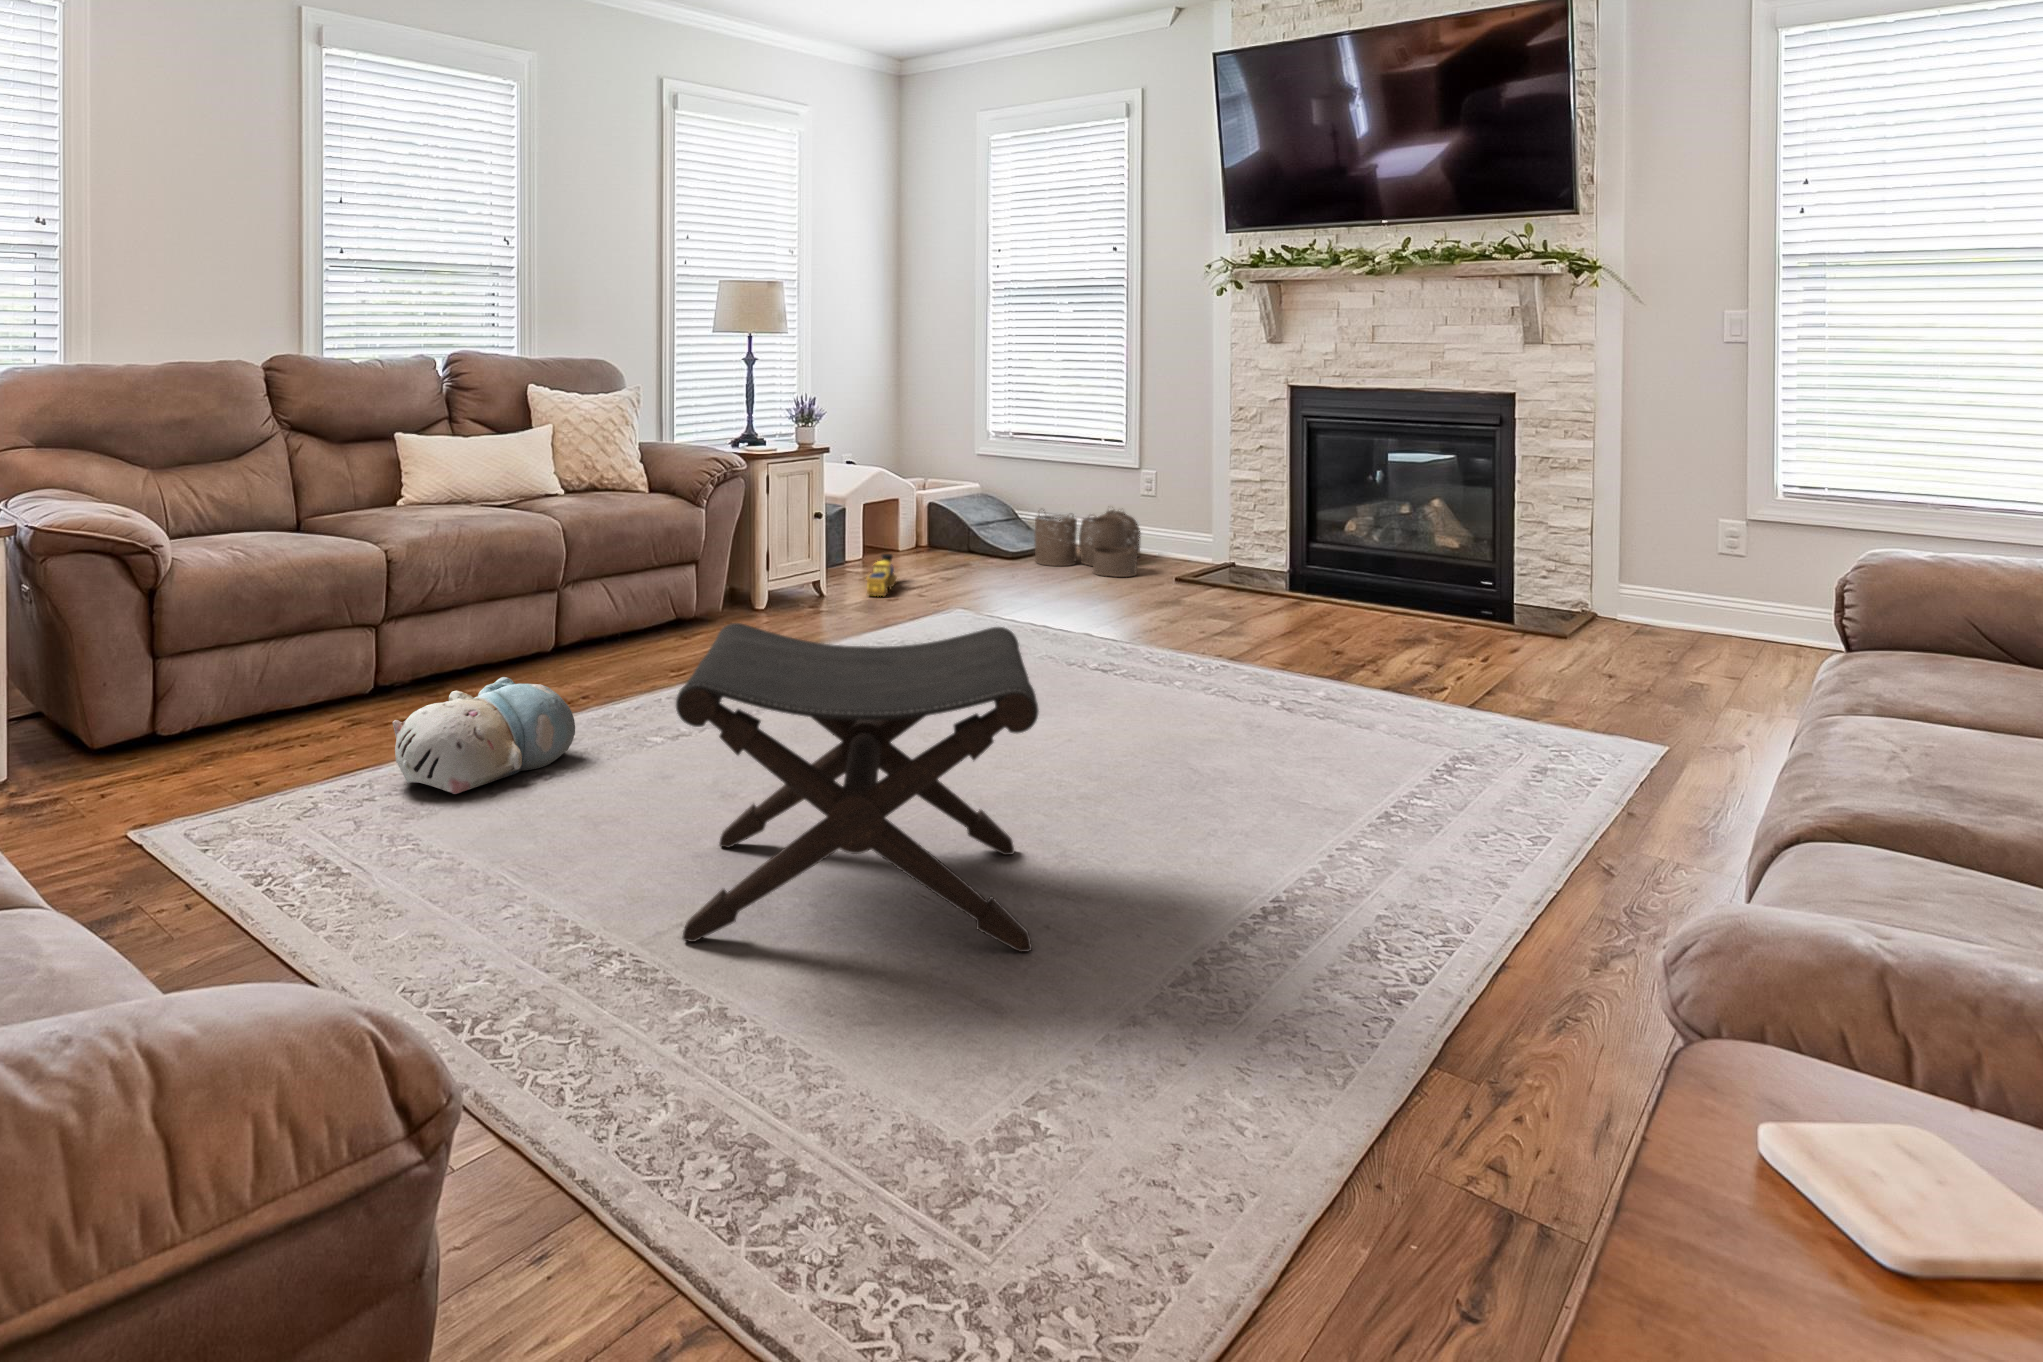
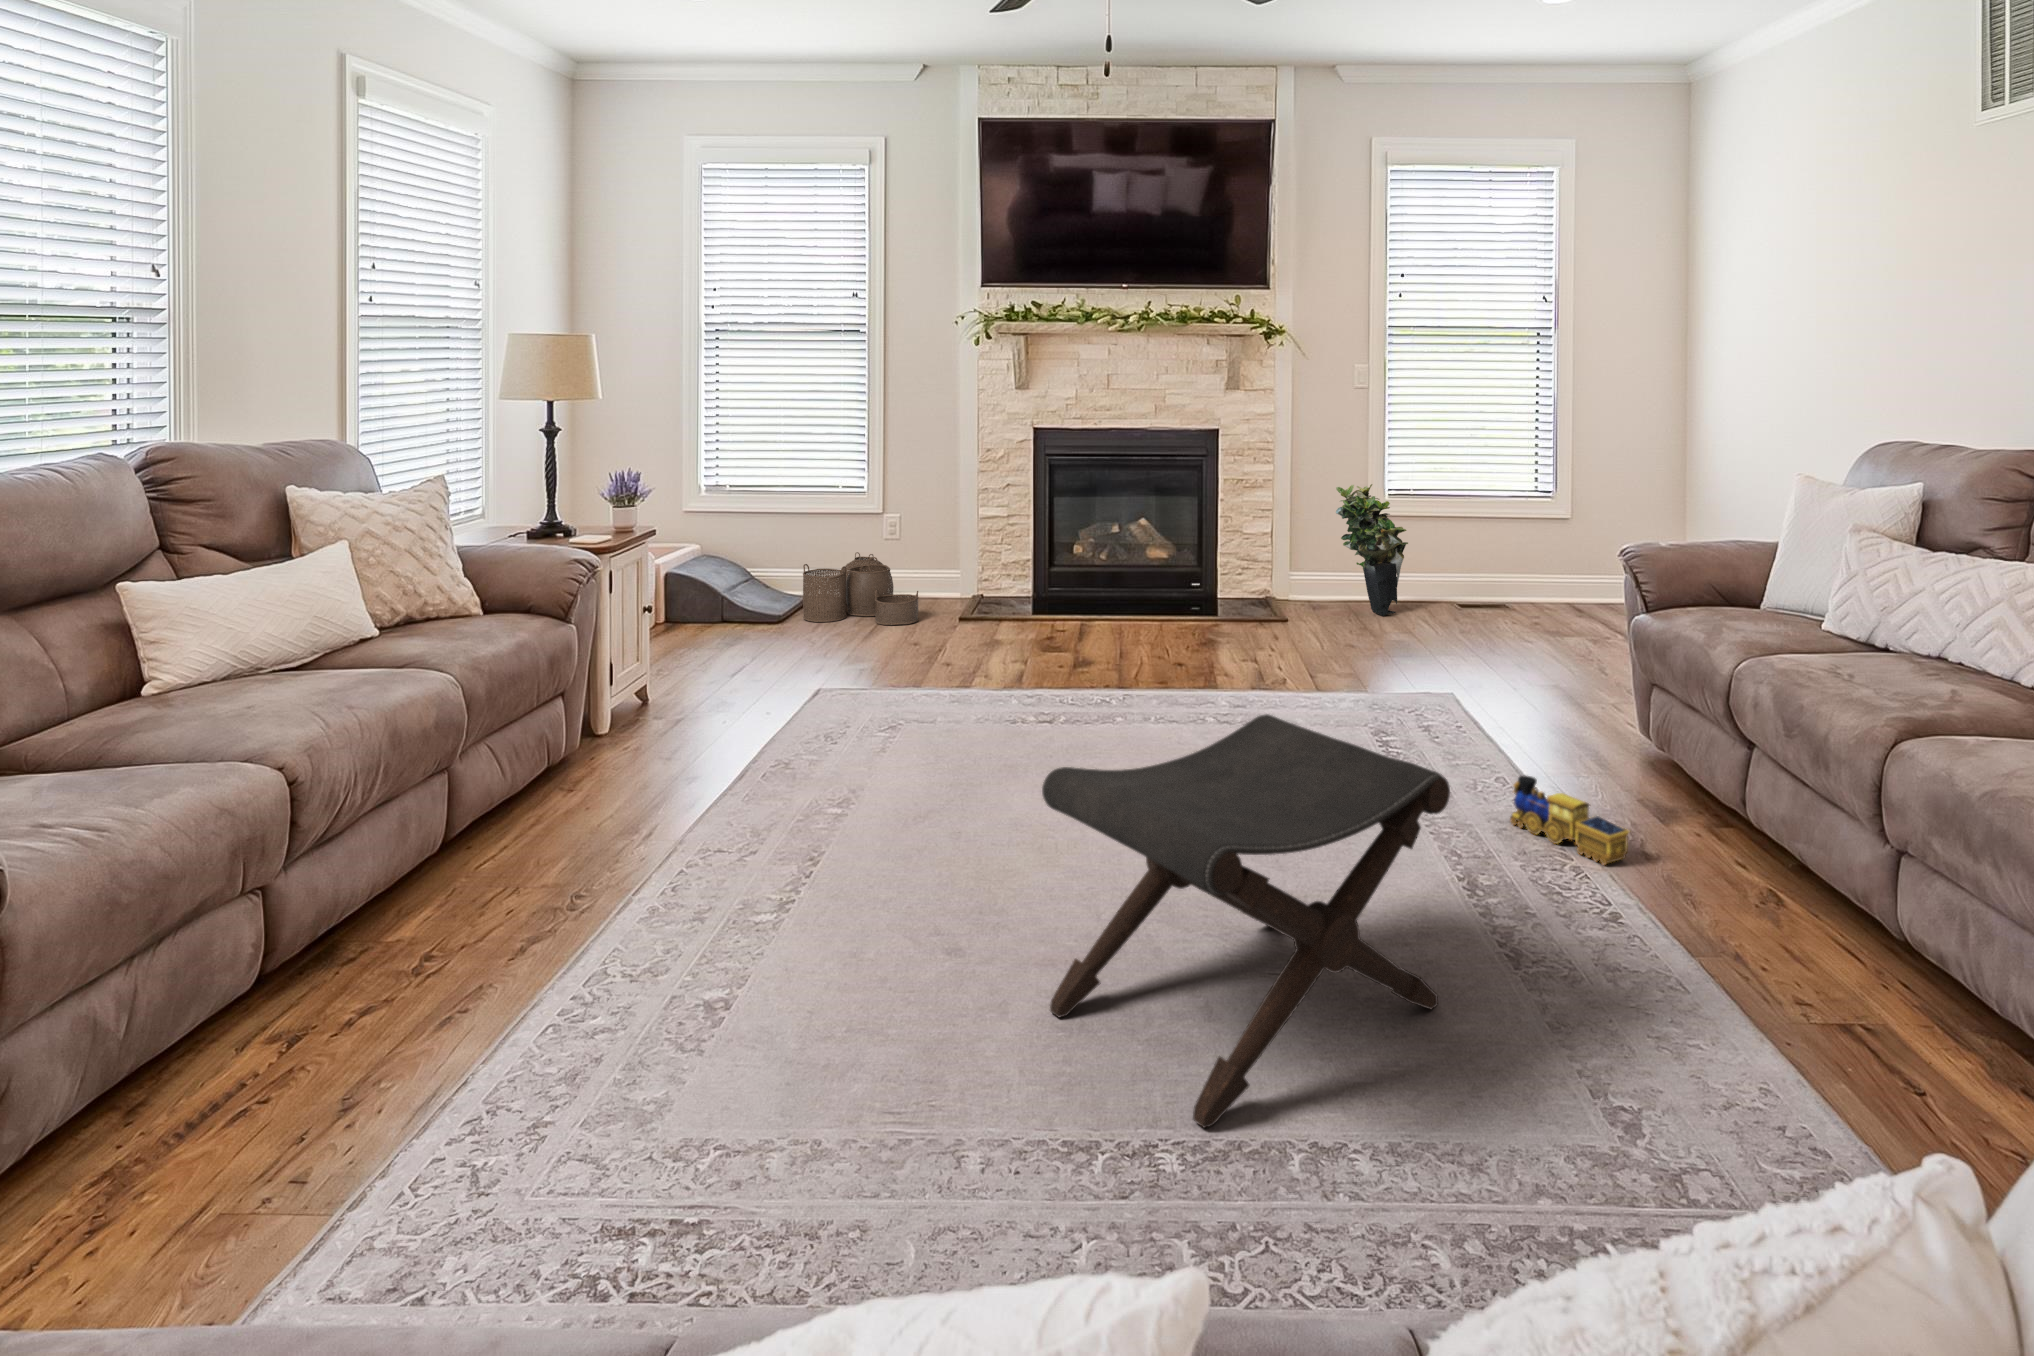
potted plant: none [1661,471,1785,652] -> present [1336,484,1408,616]
toy train: present [867,554,897,596] -> present [1510,776,1630,865]
plush toy: present [393,677,575,794] -> none [536,899,723,1093]

